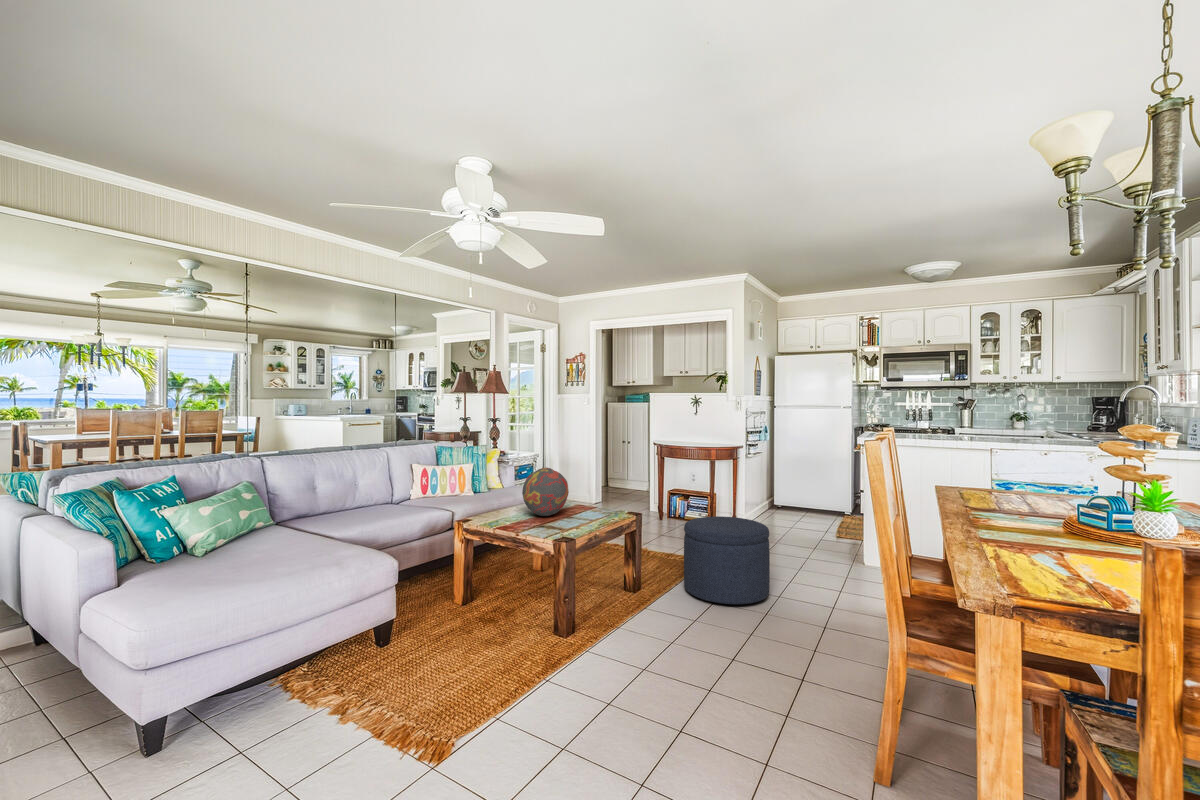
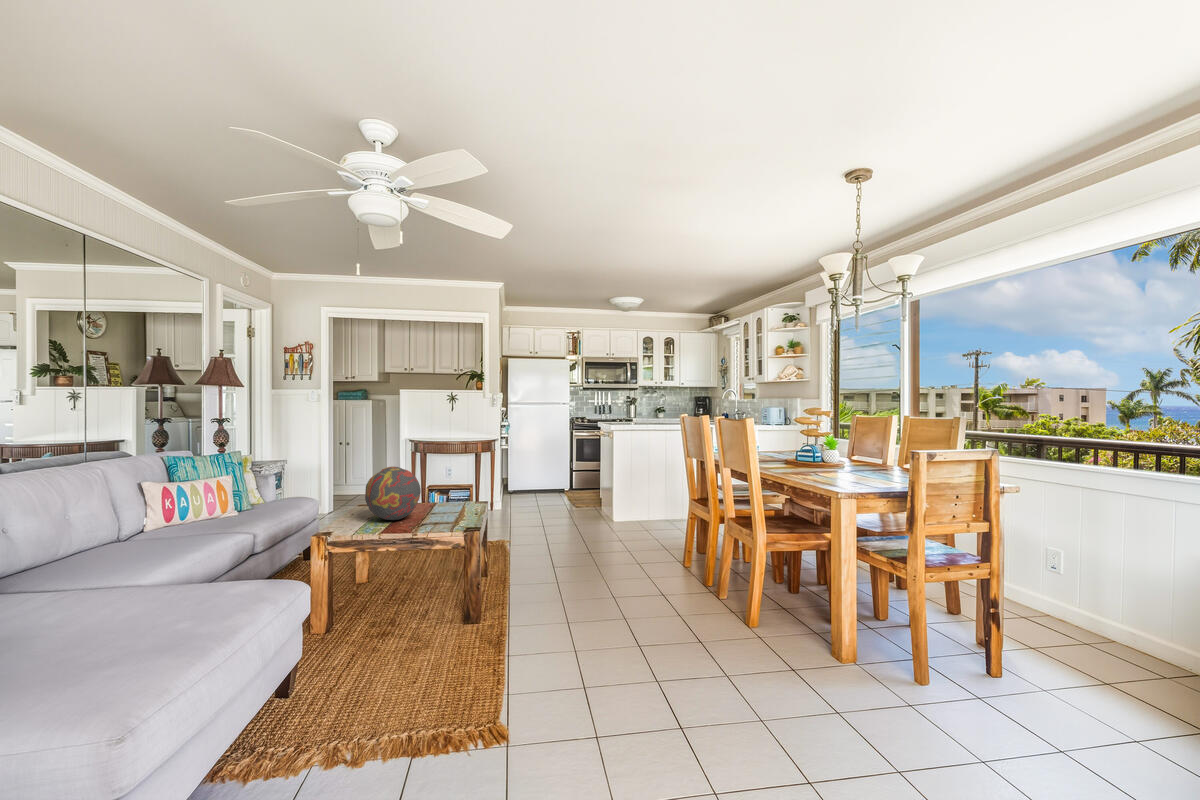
ottoman: present [684,516,770,604] -> none [515,497,588,572]

